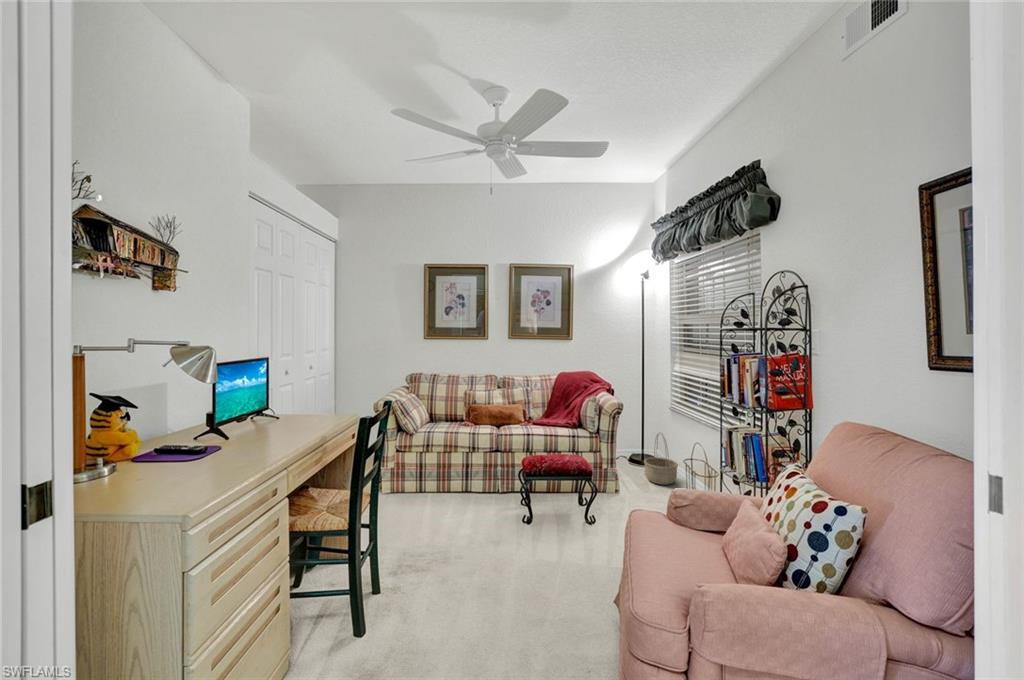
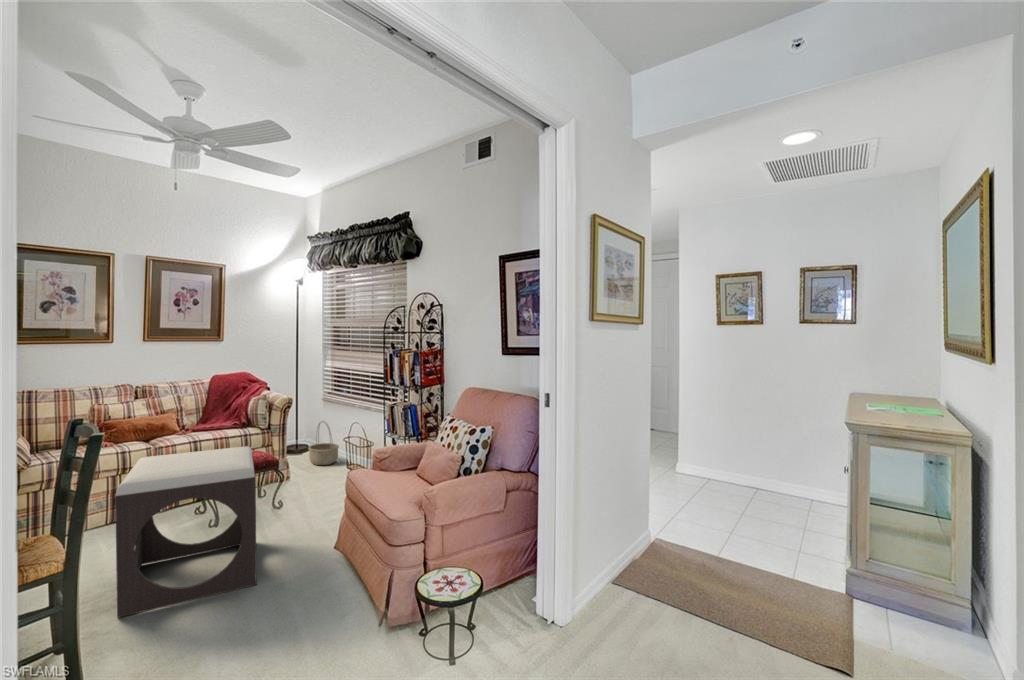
footstool: none [409,447,547,617] -> present [115,446,257,618]

